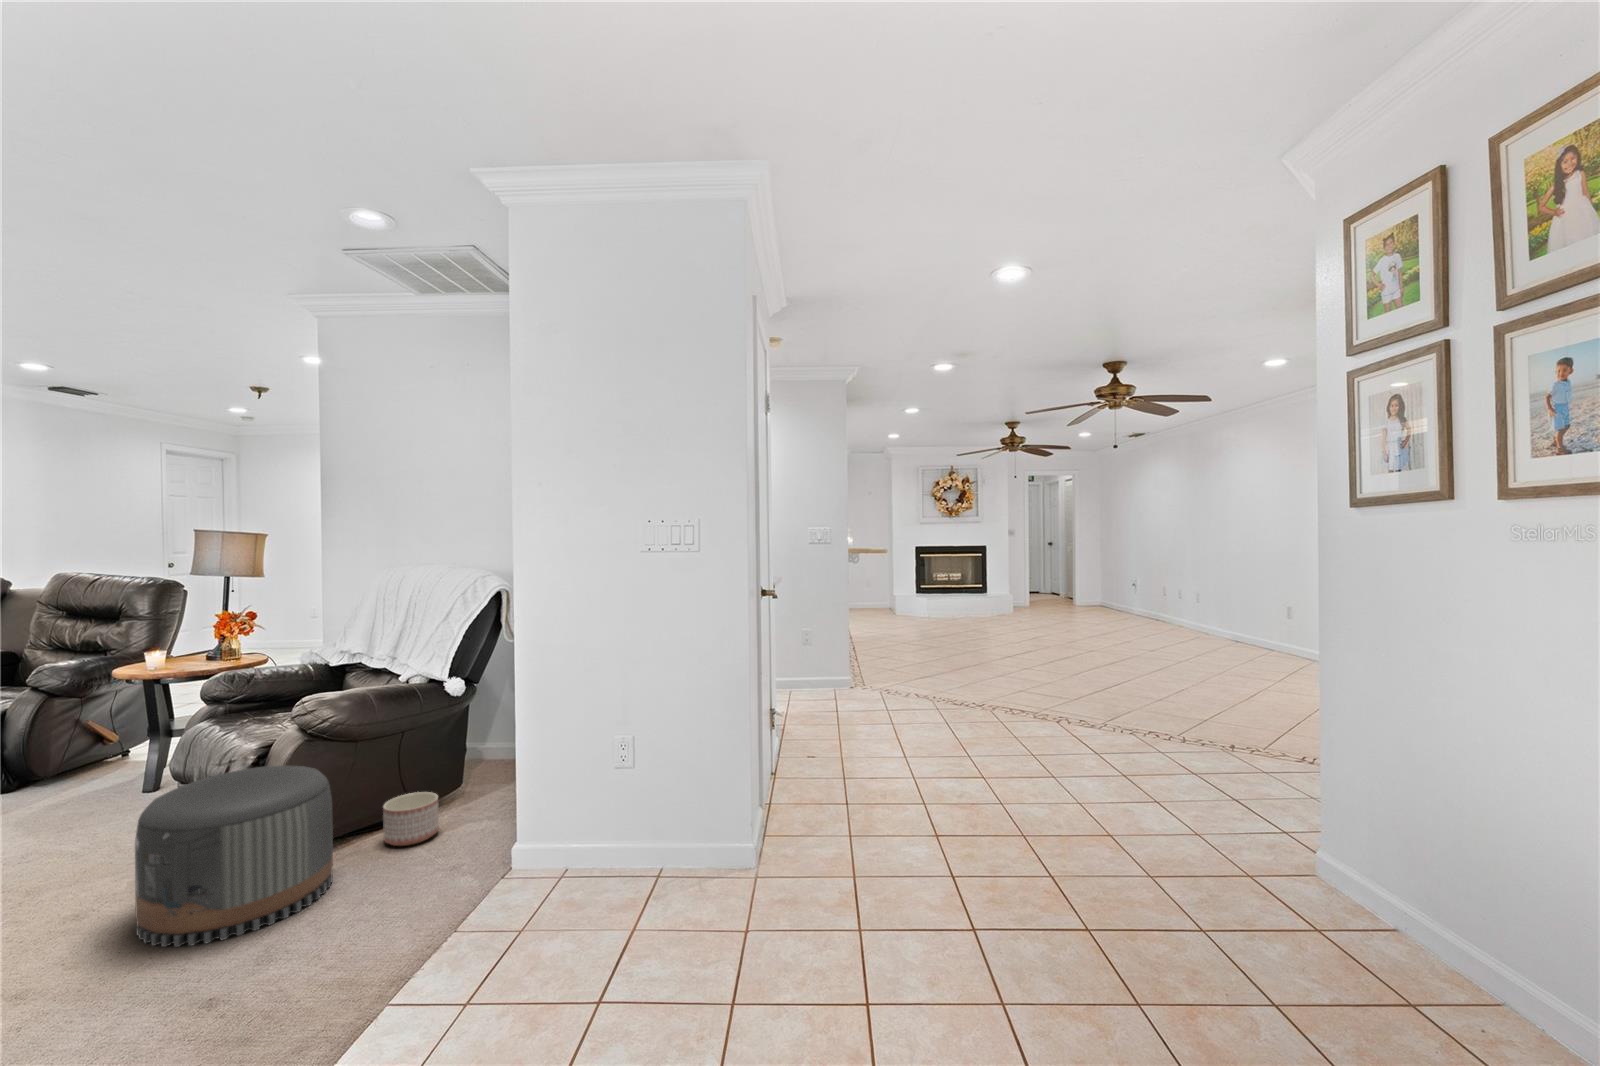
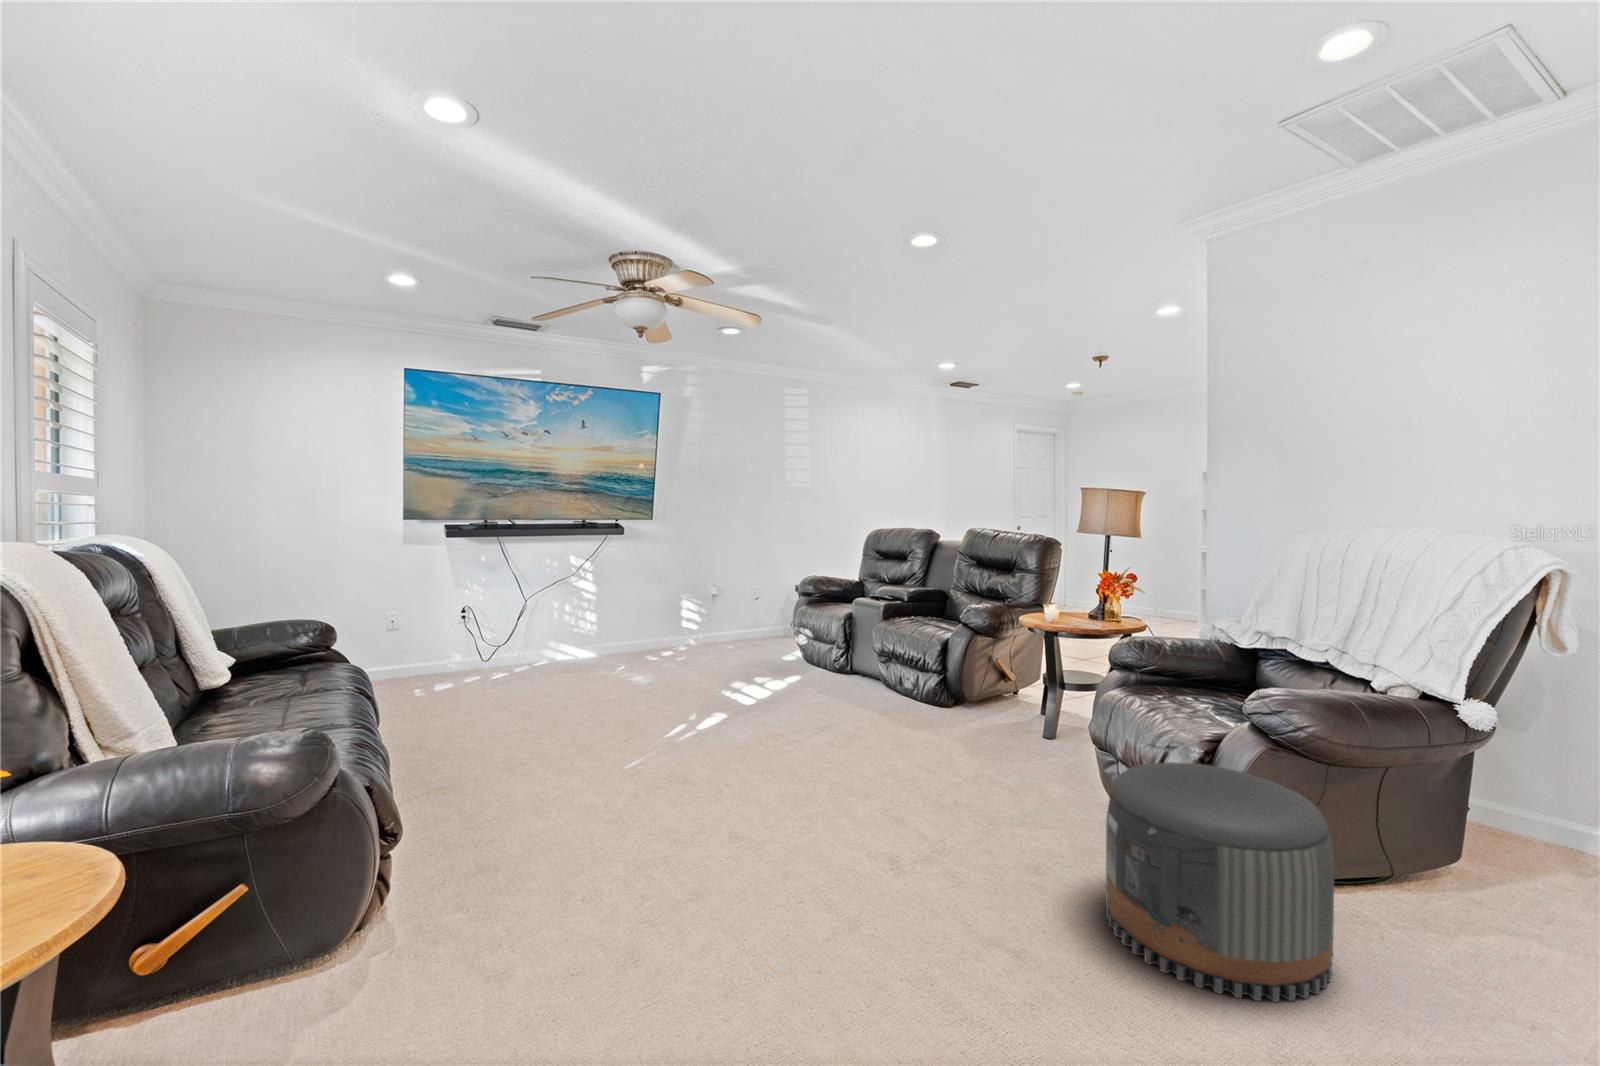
planter: present [383,792,439,846] -> none [1374,861,1473,953]

